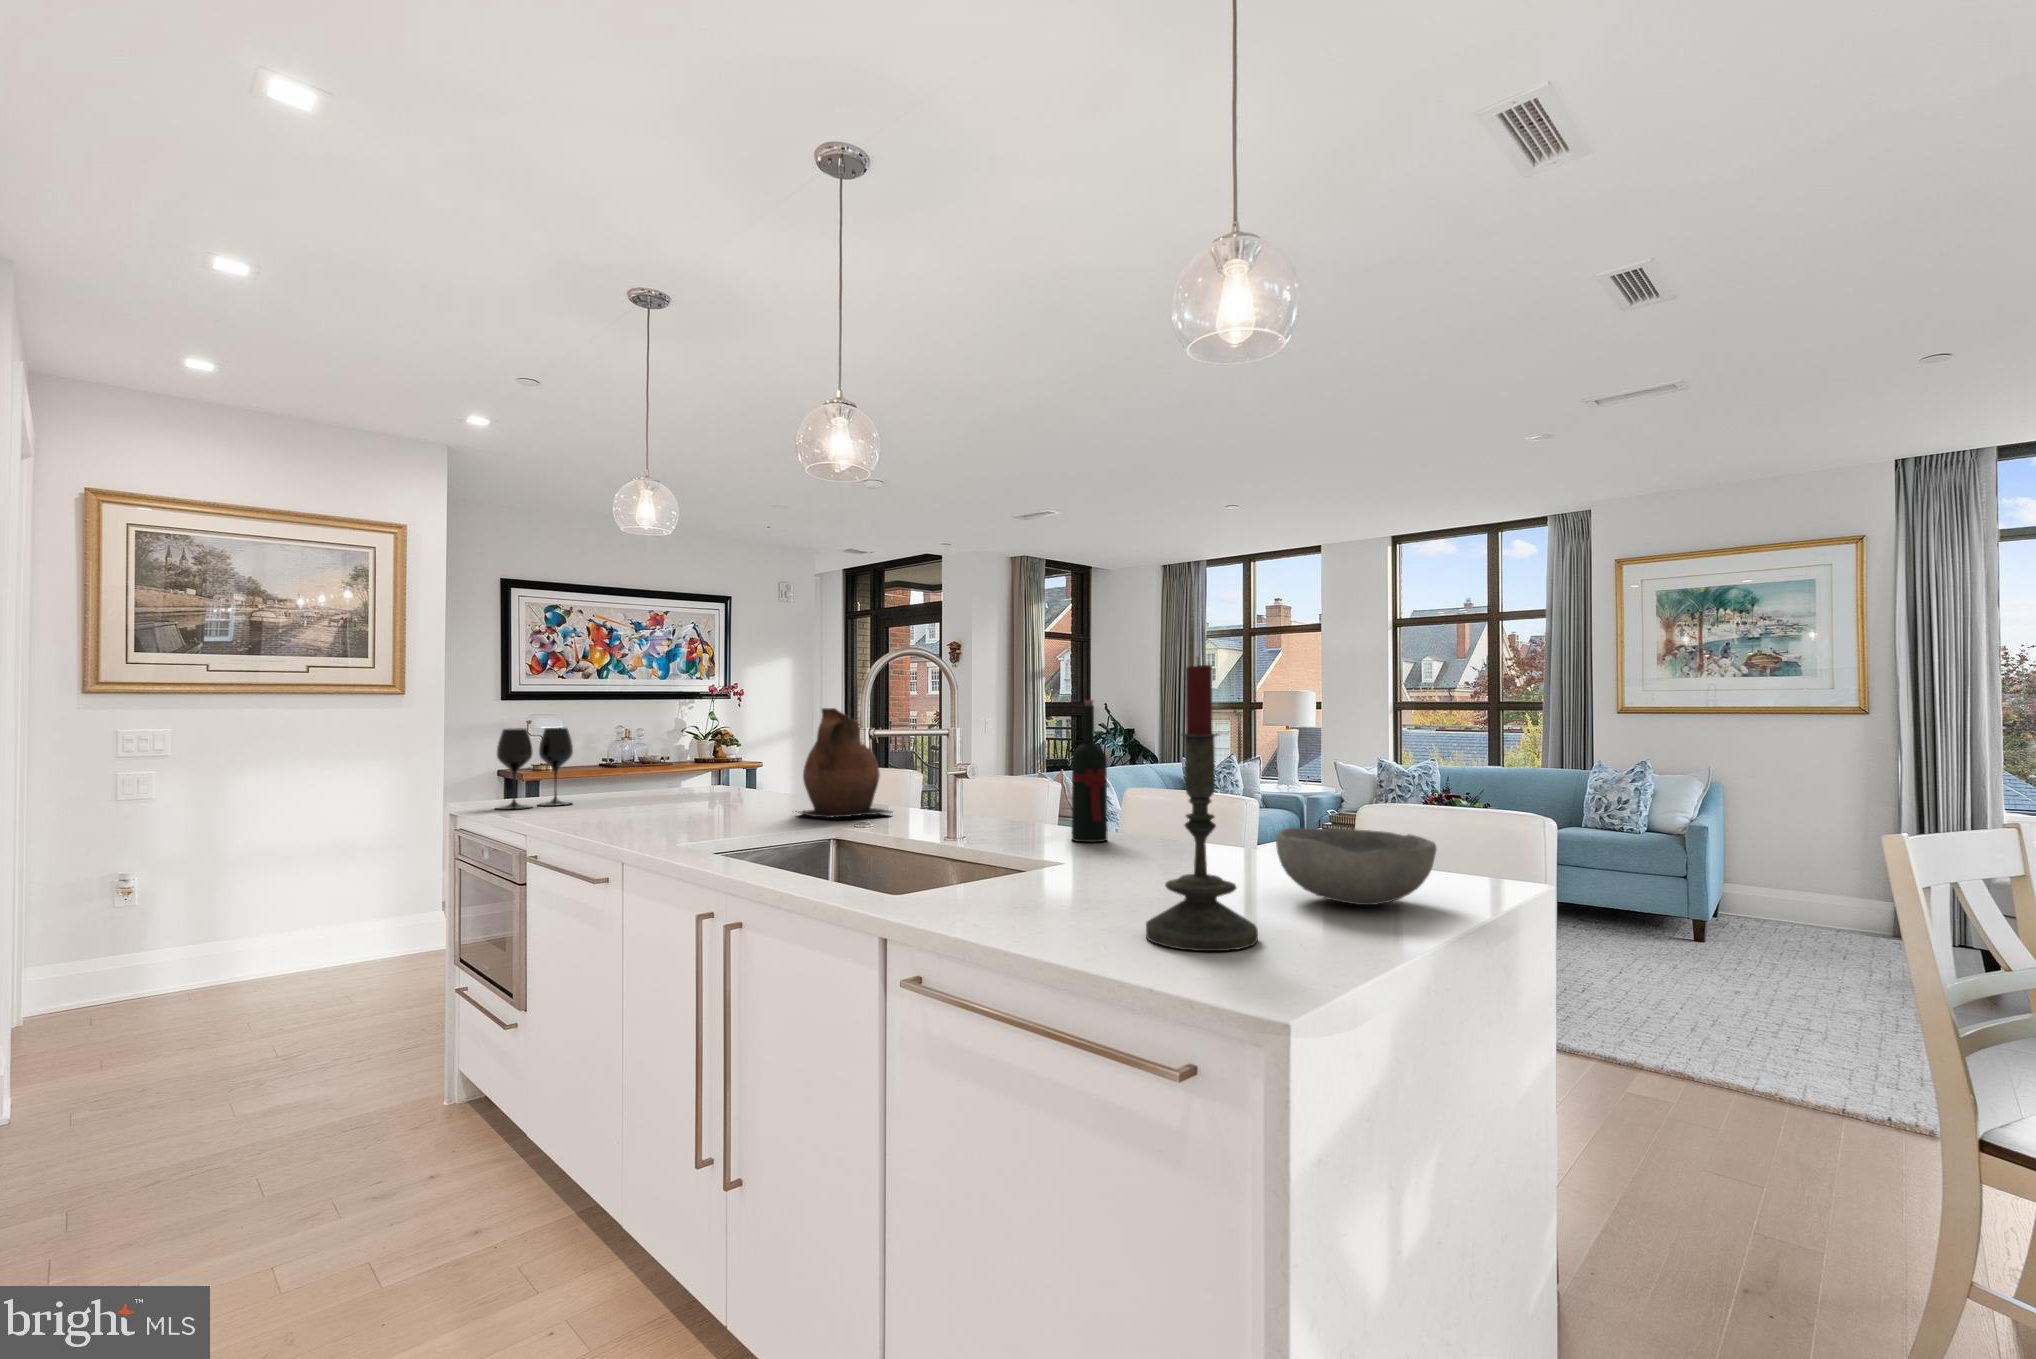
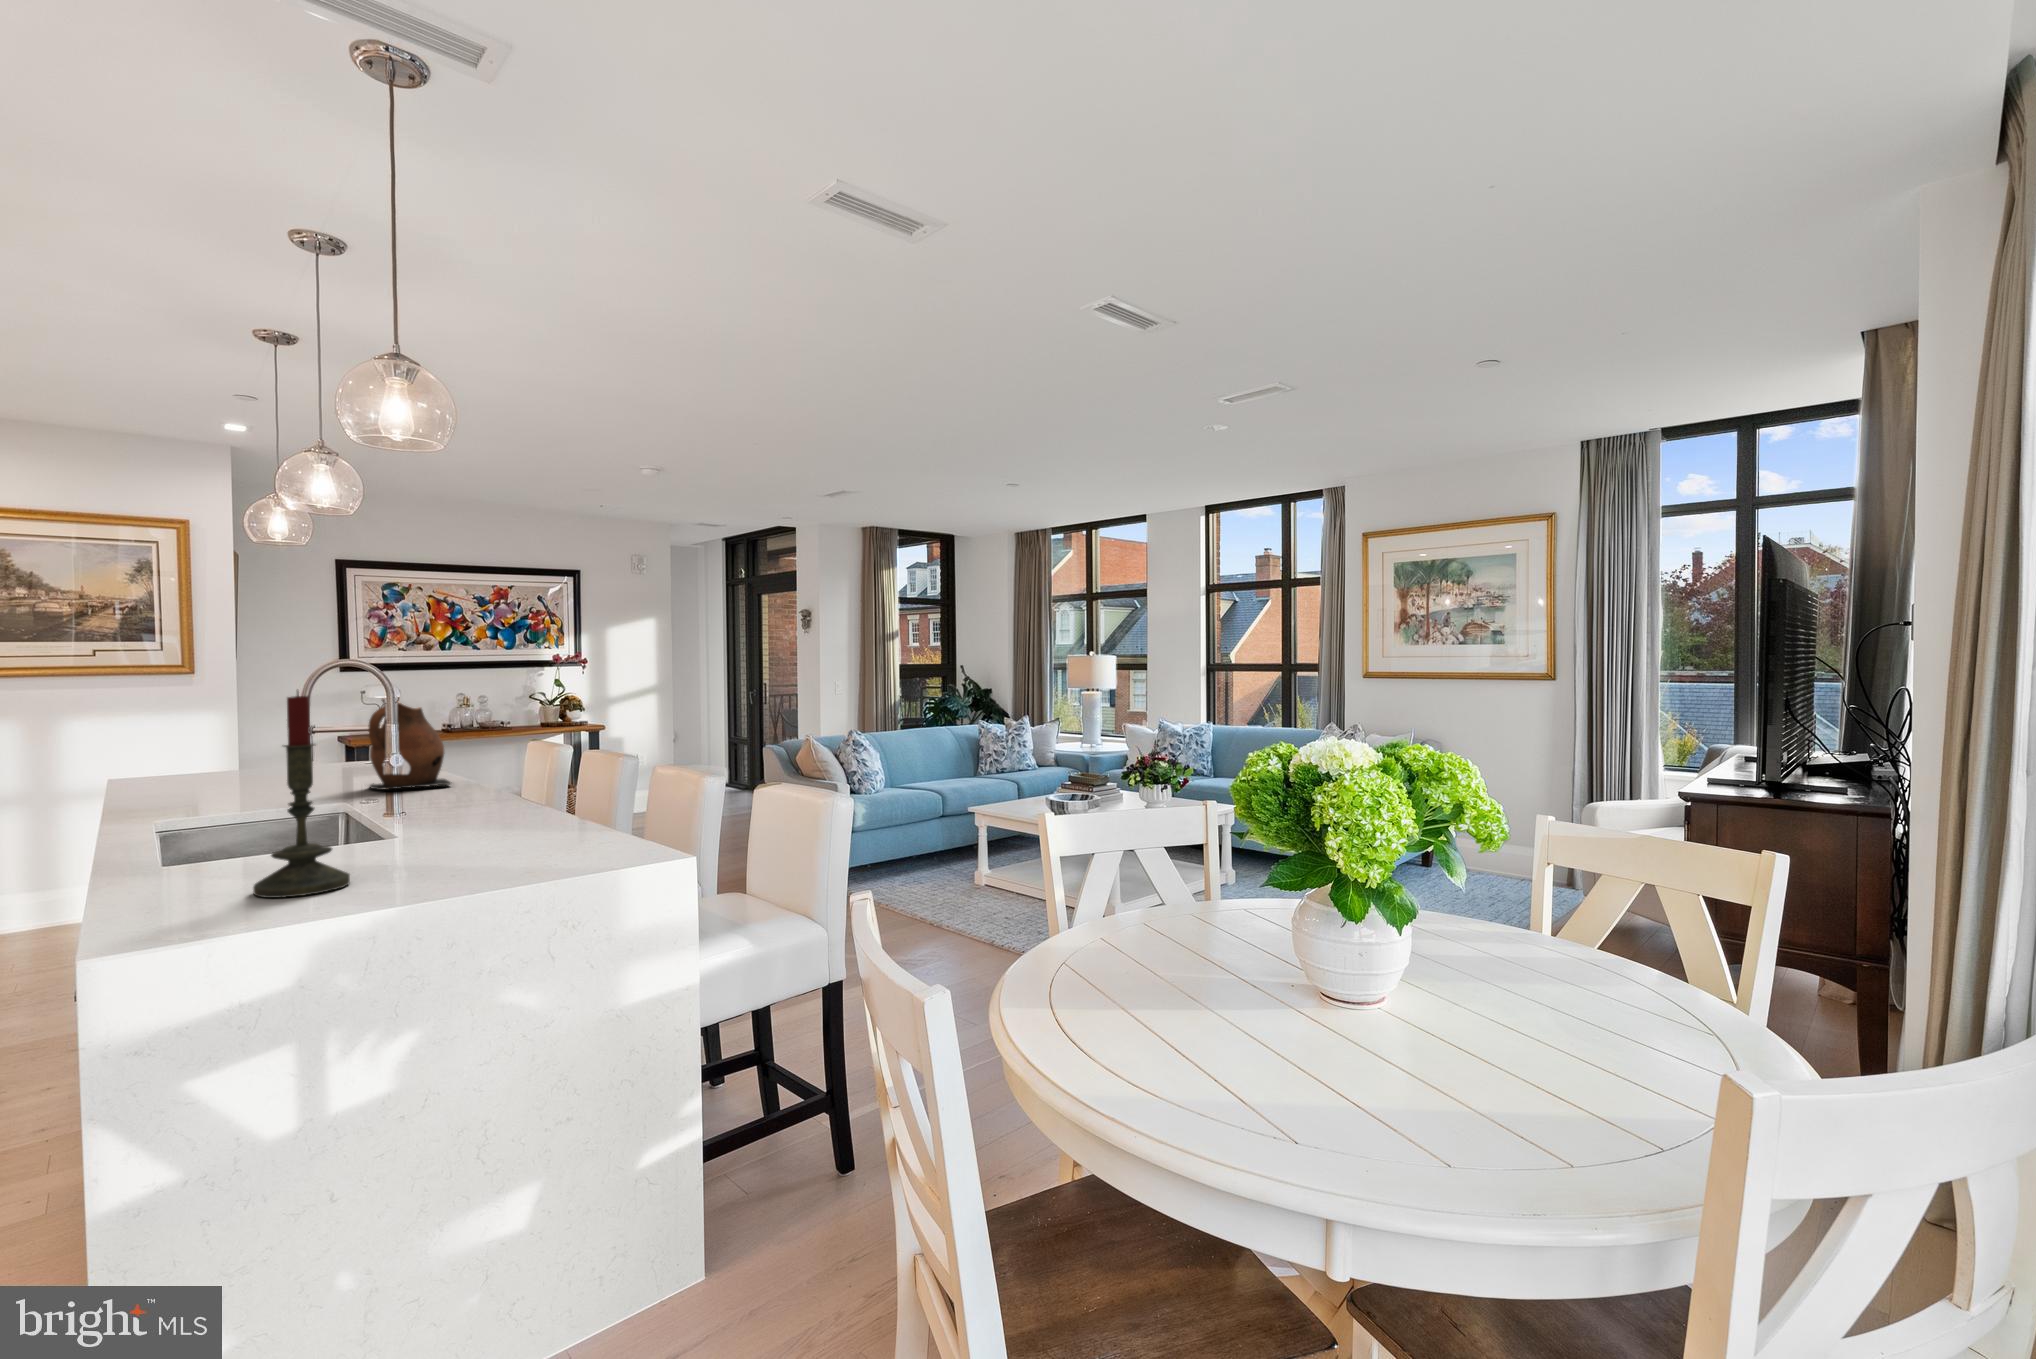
wine bottle: present [1072,700,1108,842] -> none [508,696,542,812]
wine glass: present [497,728,573,809] -> none [142,712,224,783]
bowl: present [1276,828,1436,905] -> none [454,806,579,864]

